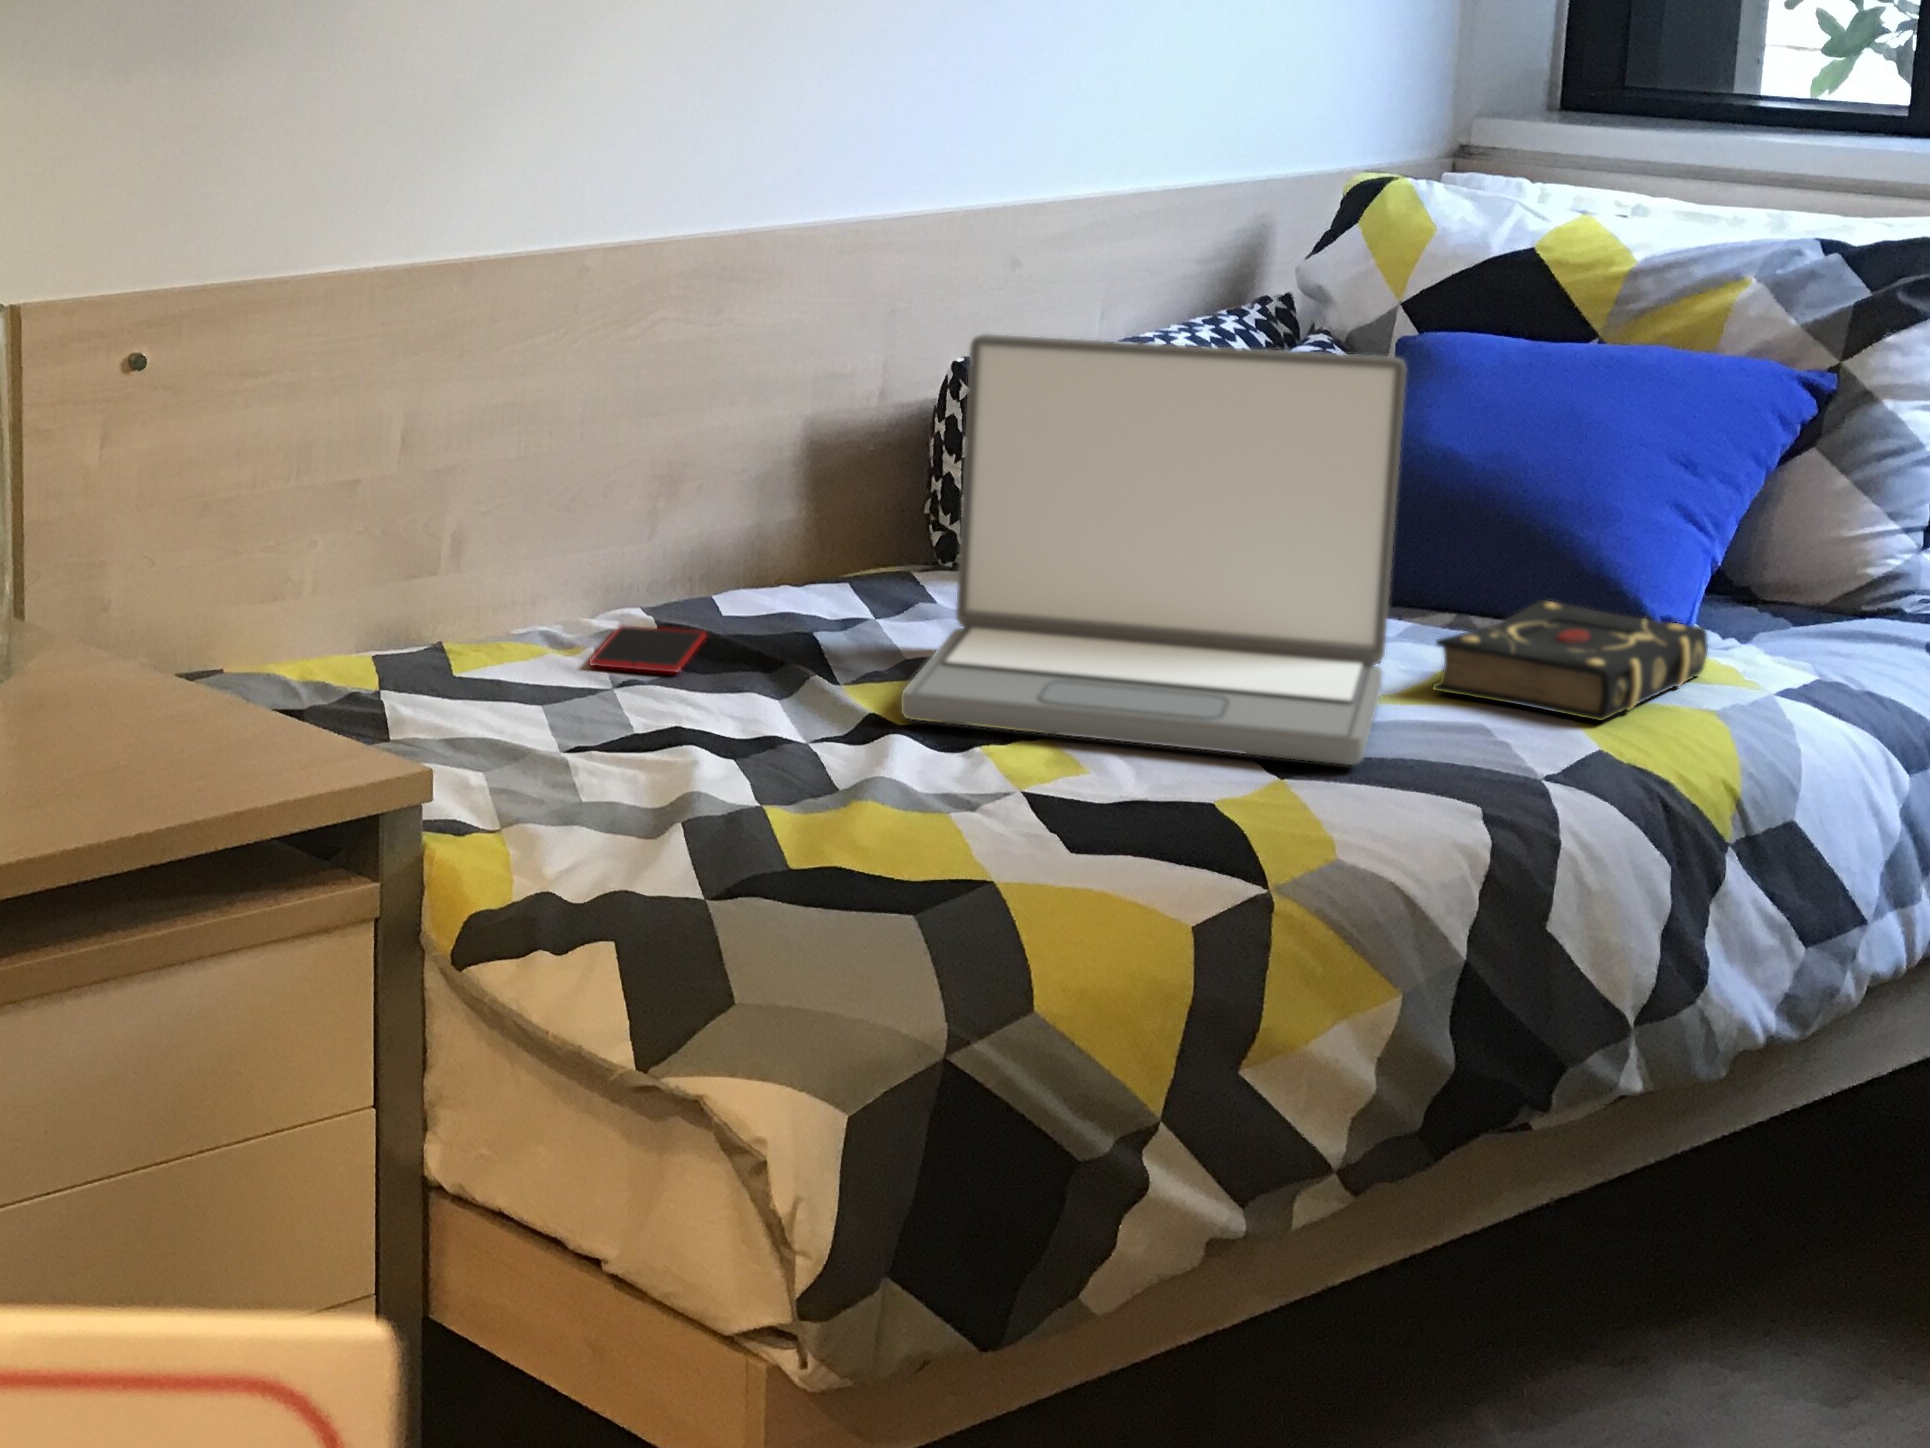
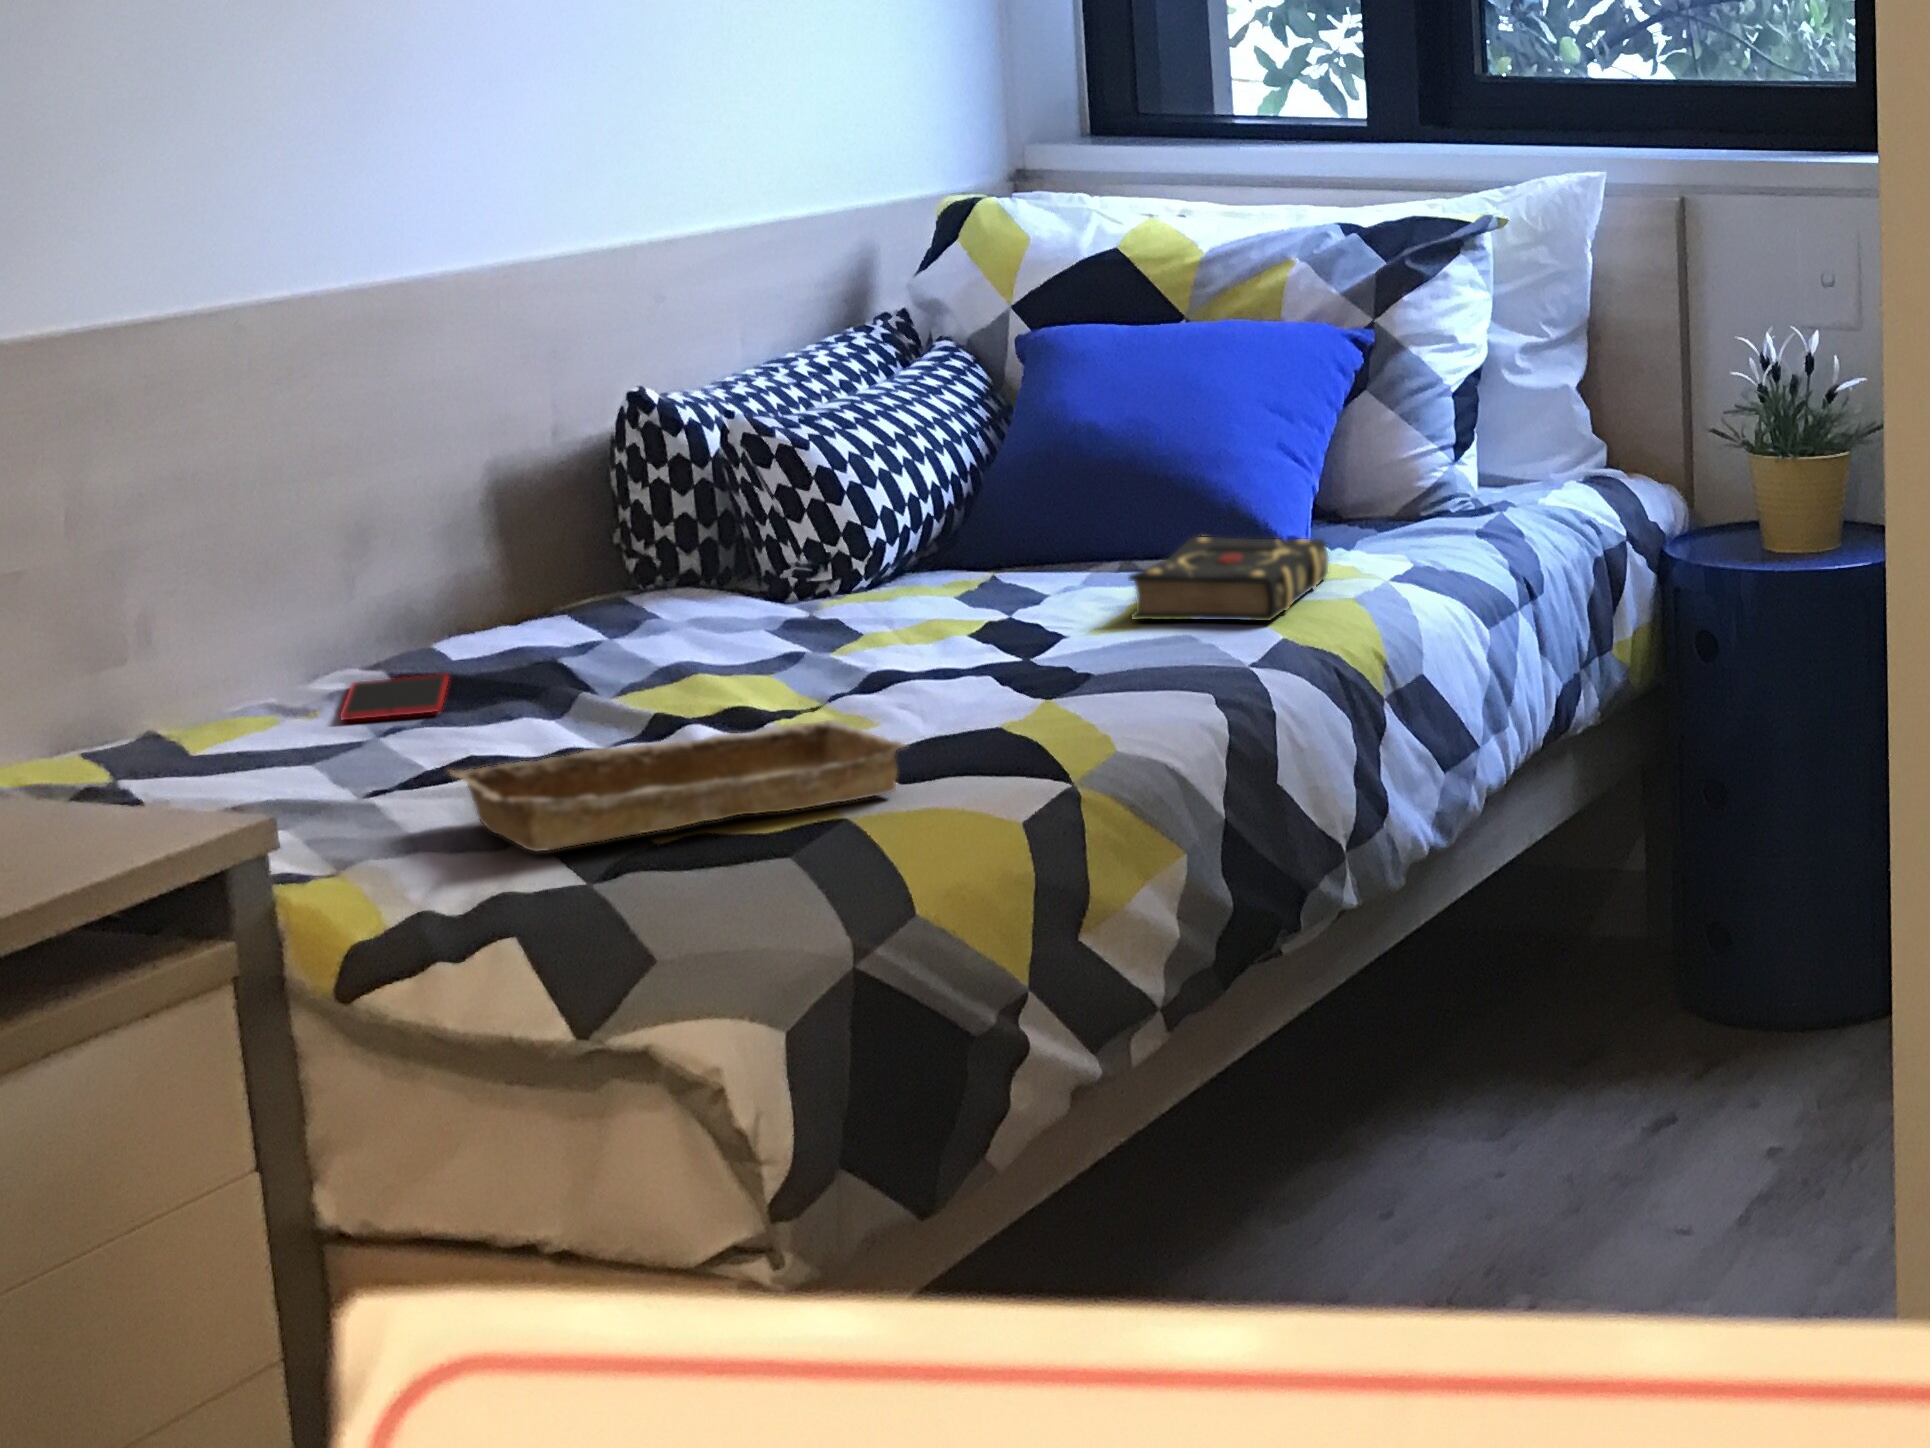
laptop: present [901,334,1407,765] -> none [674,336,1105,712]
tray: none [623,747,1083,859] -> present [449,720,905,851]

